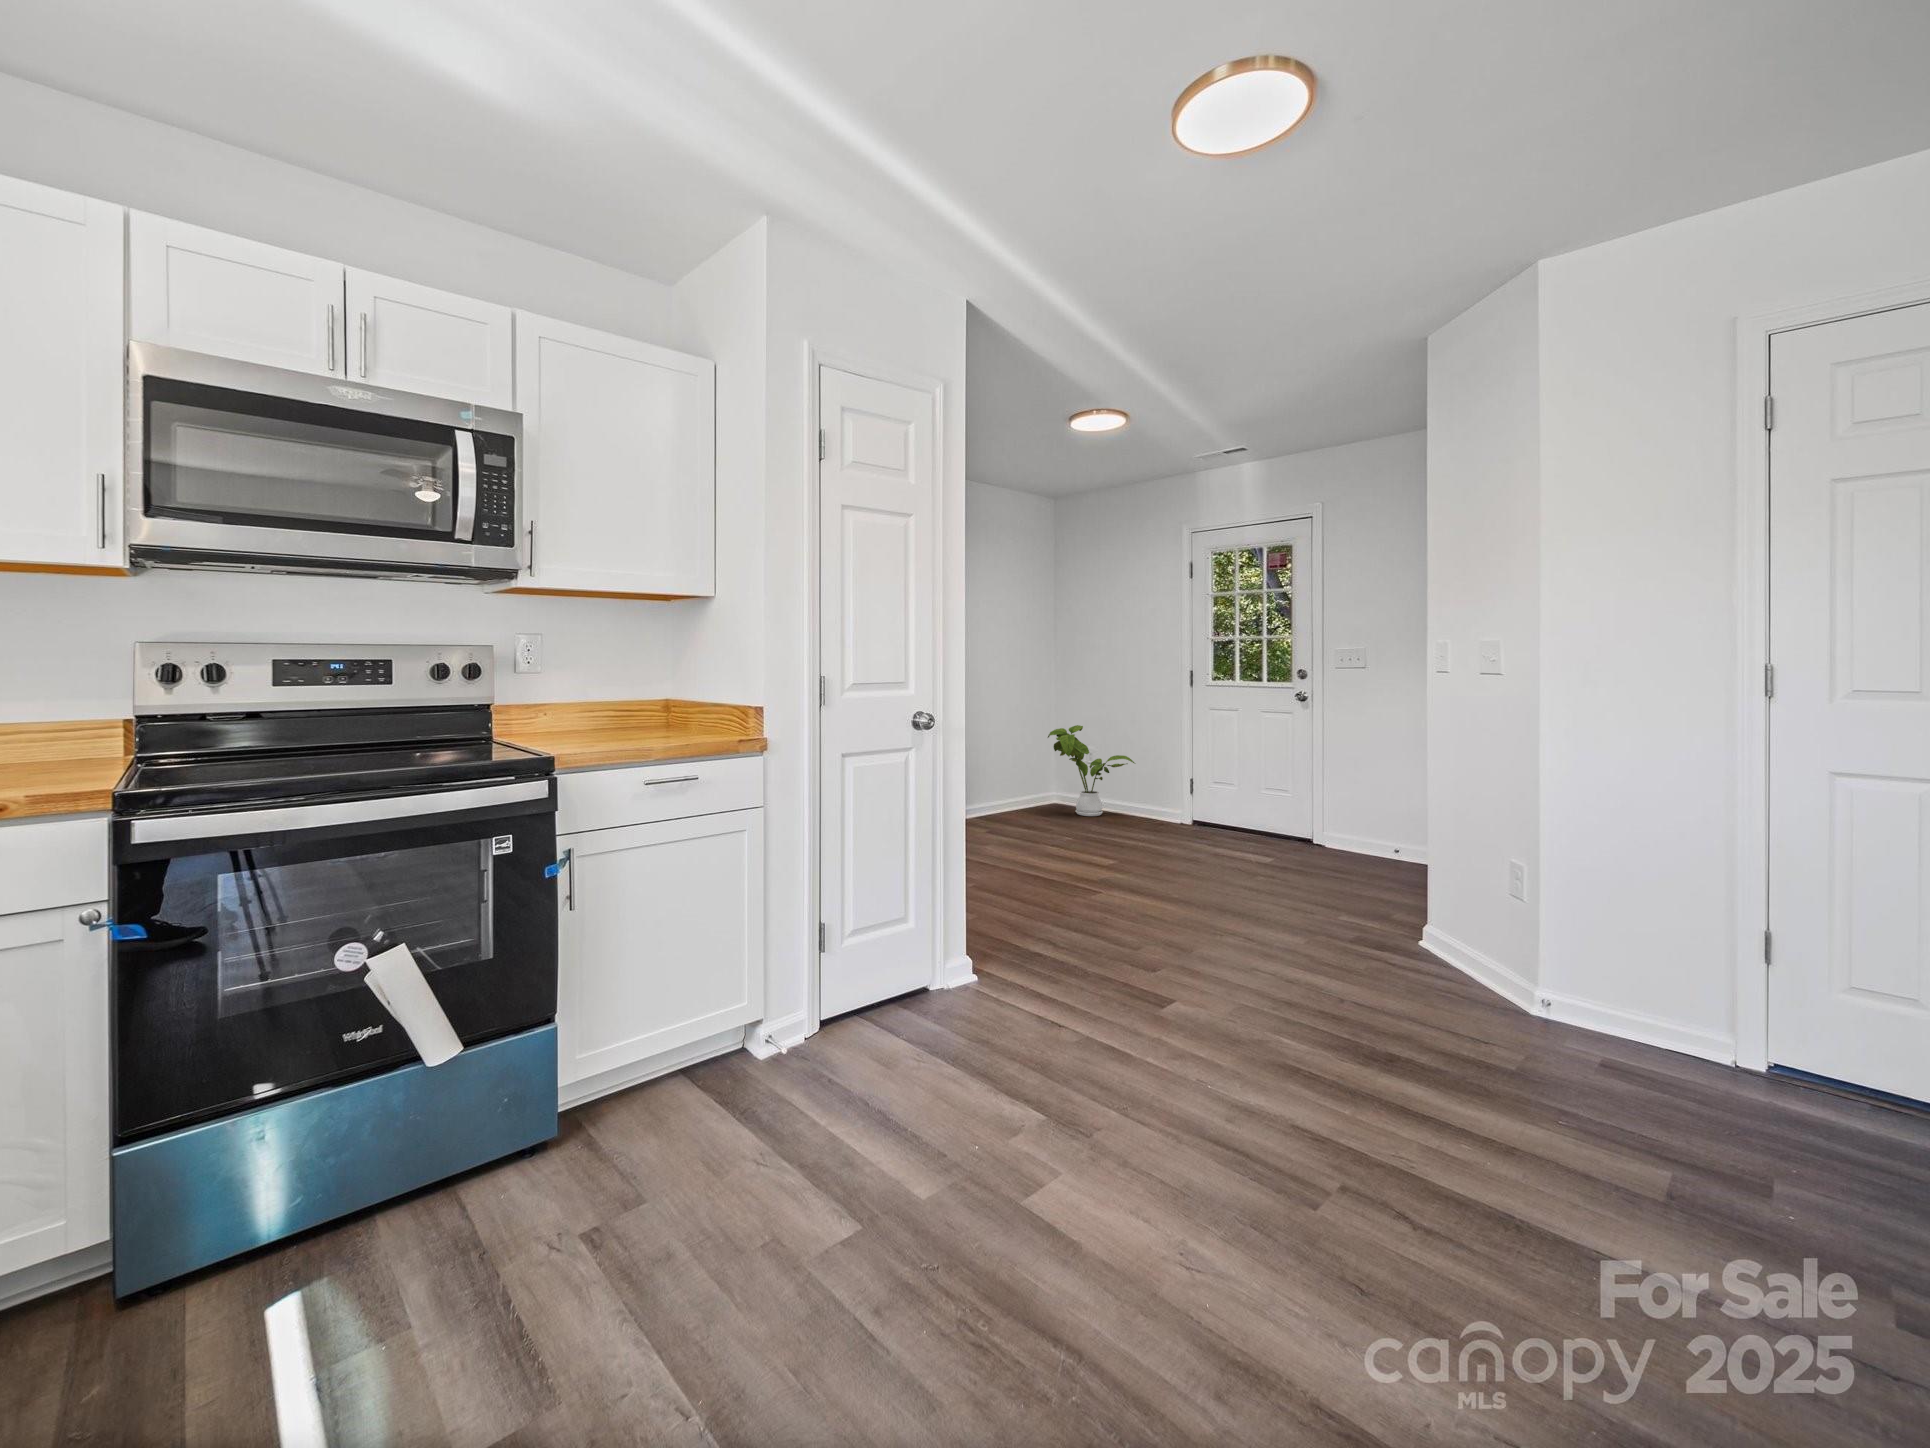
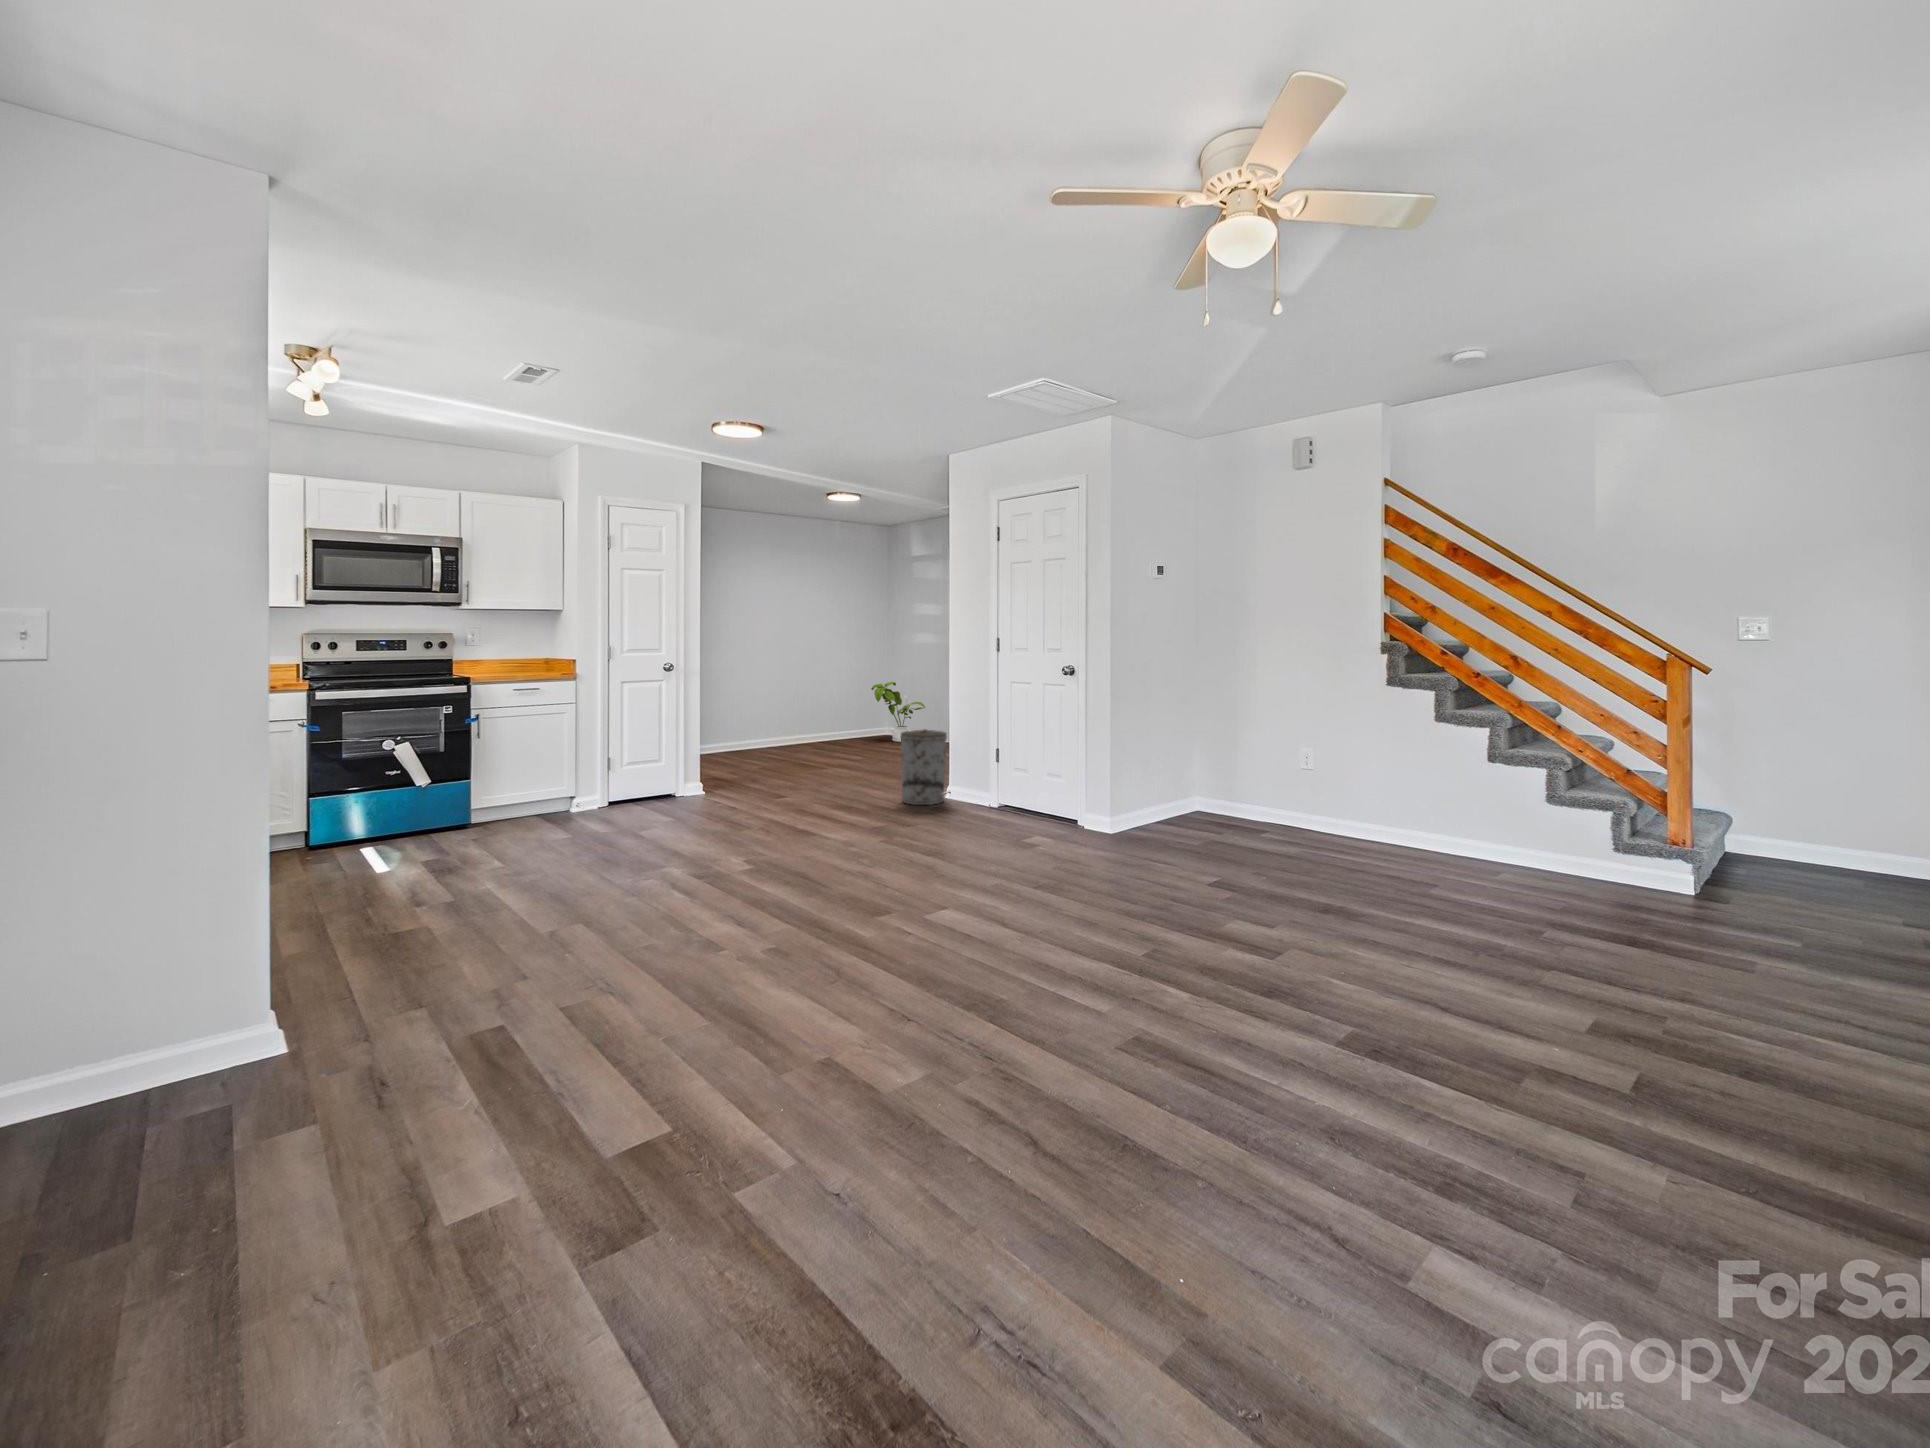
trash can: none [1384,835,1501,1007] -> present [901,729,947,805]

